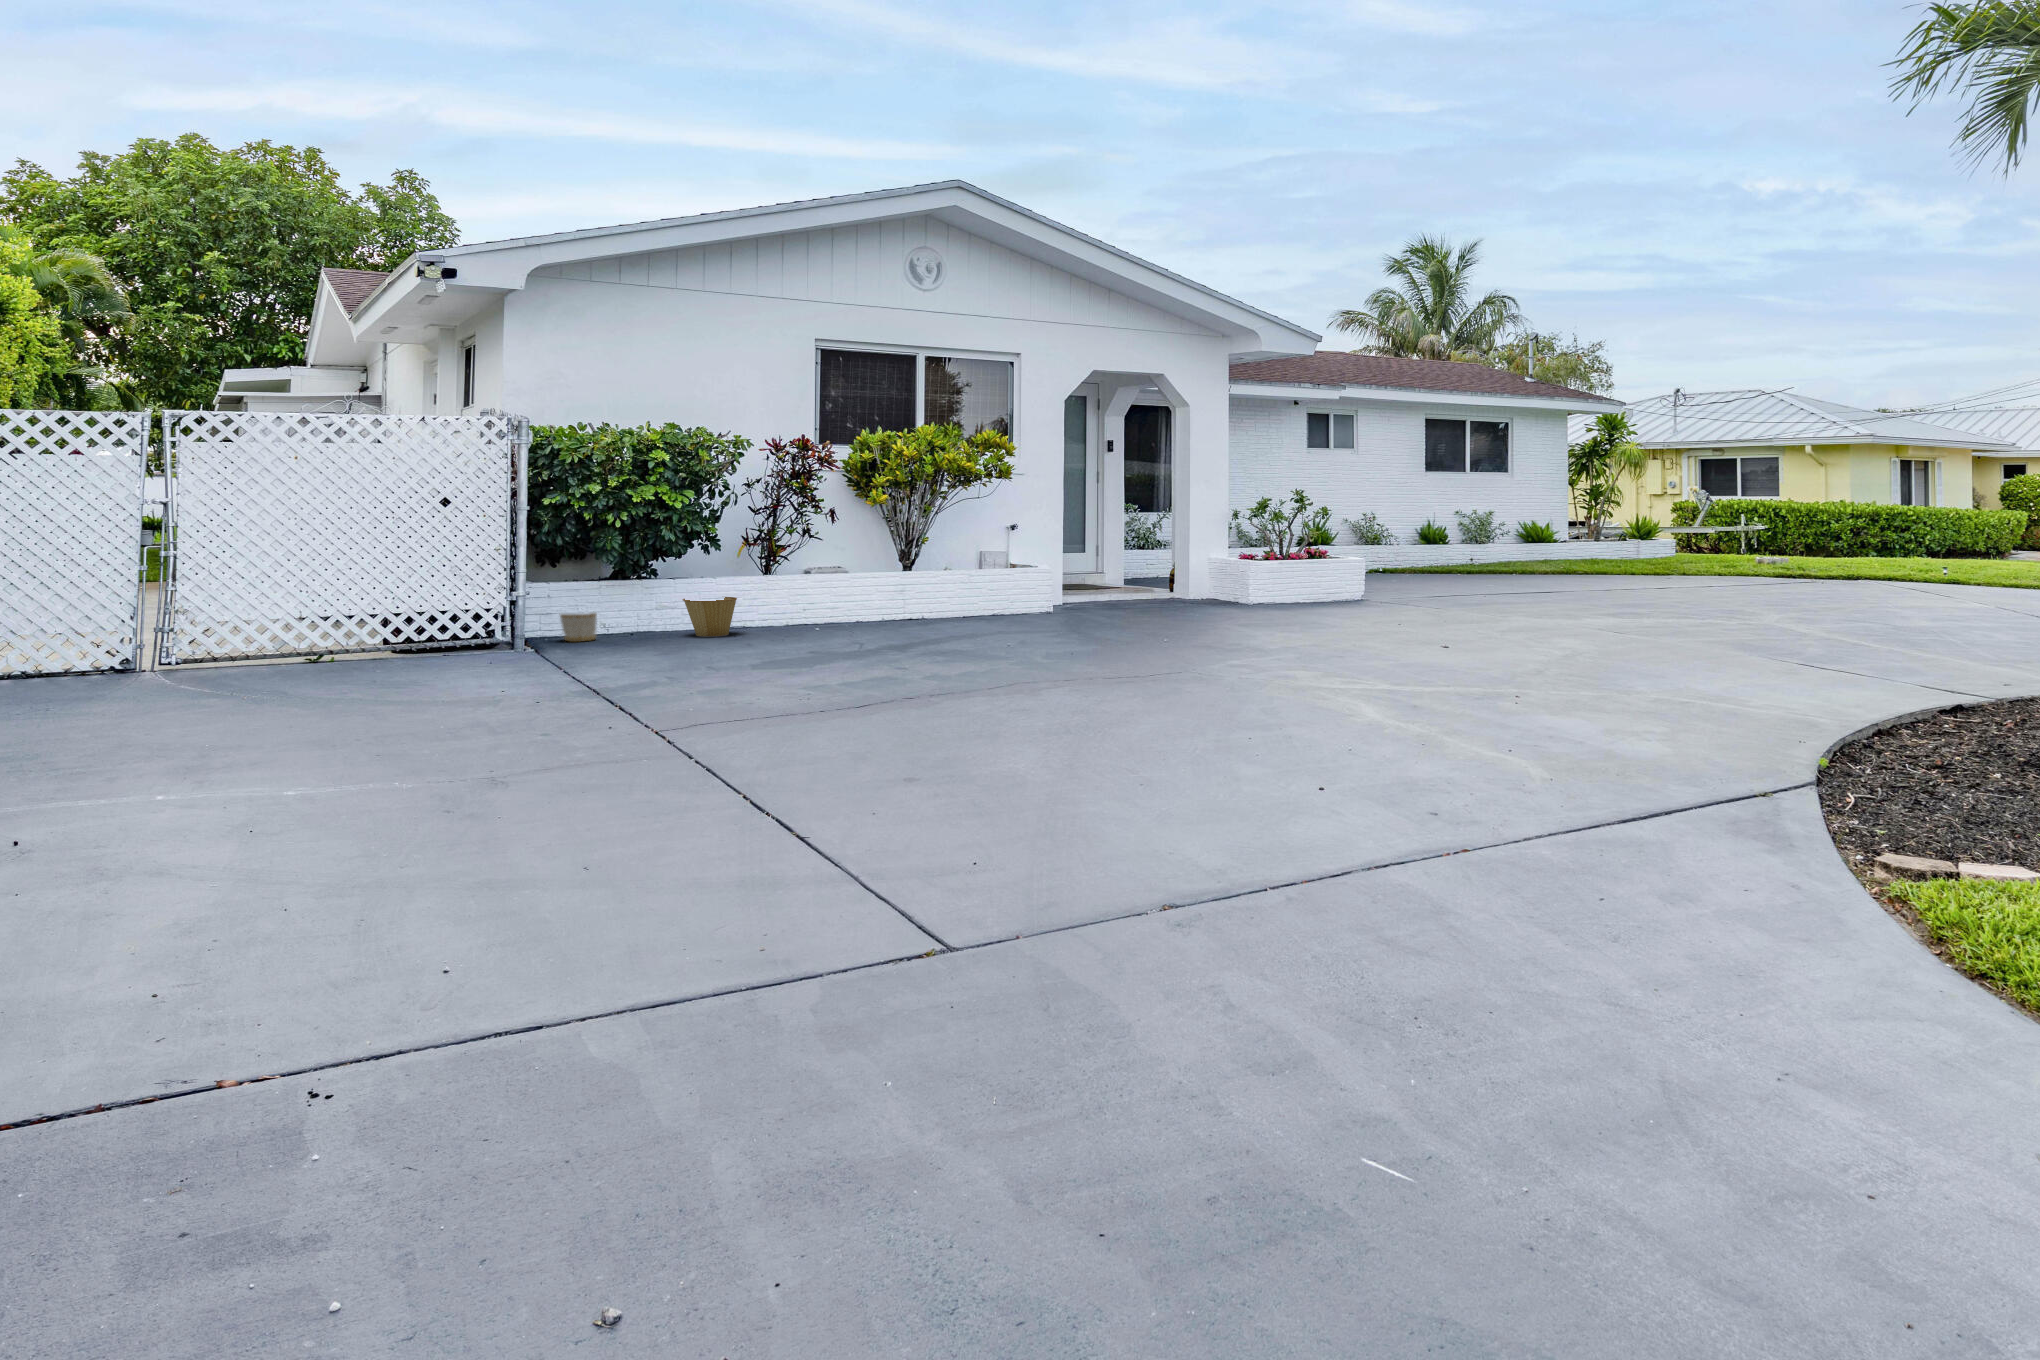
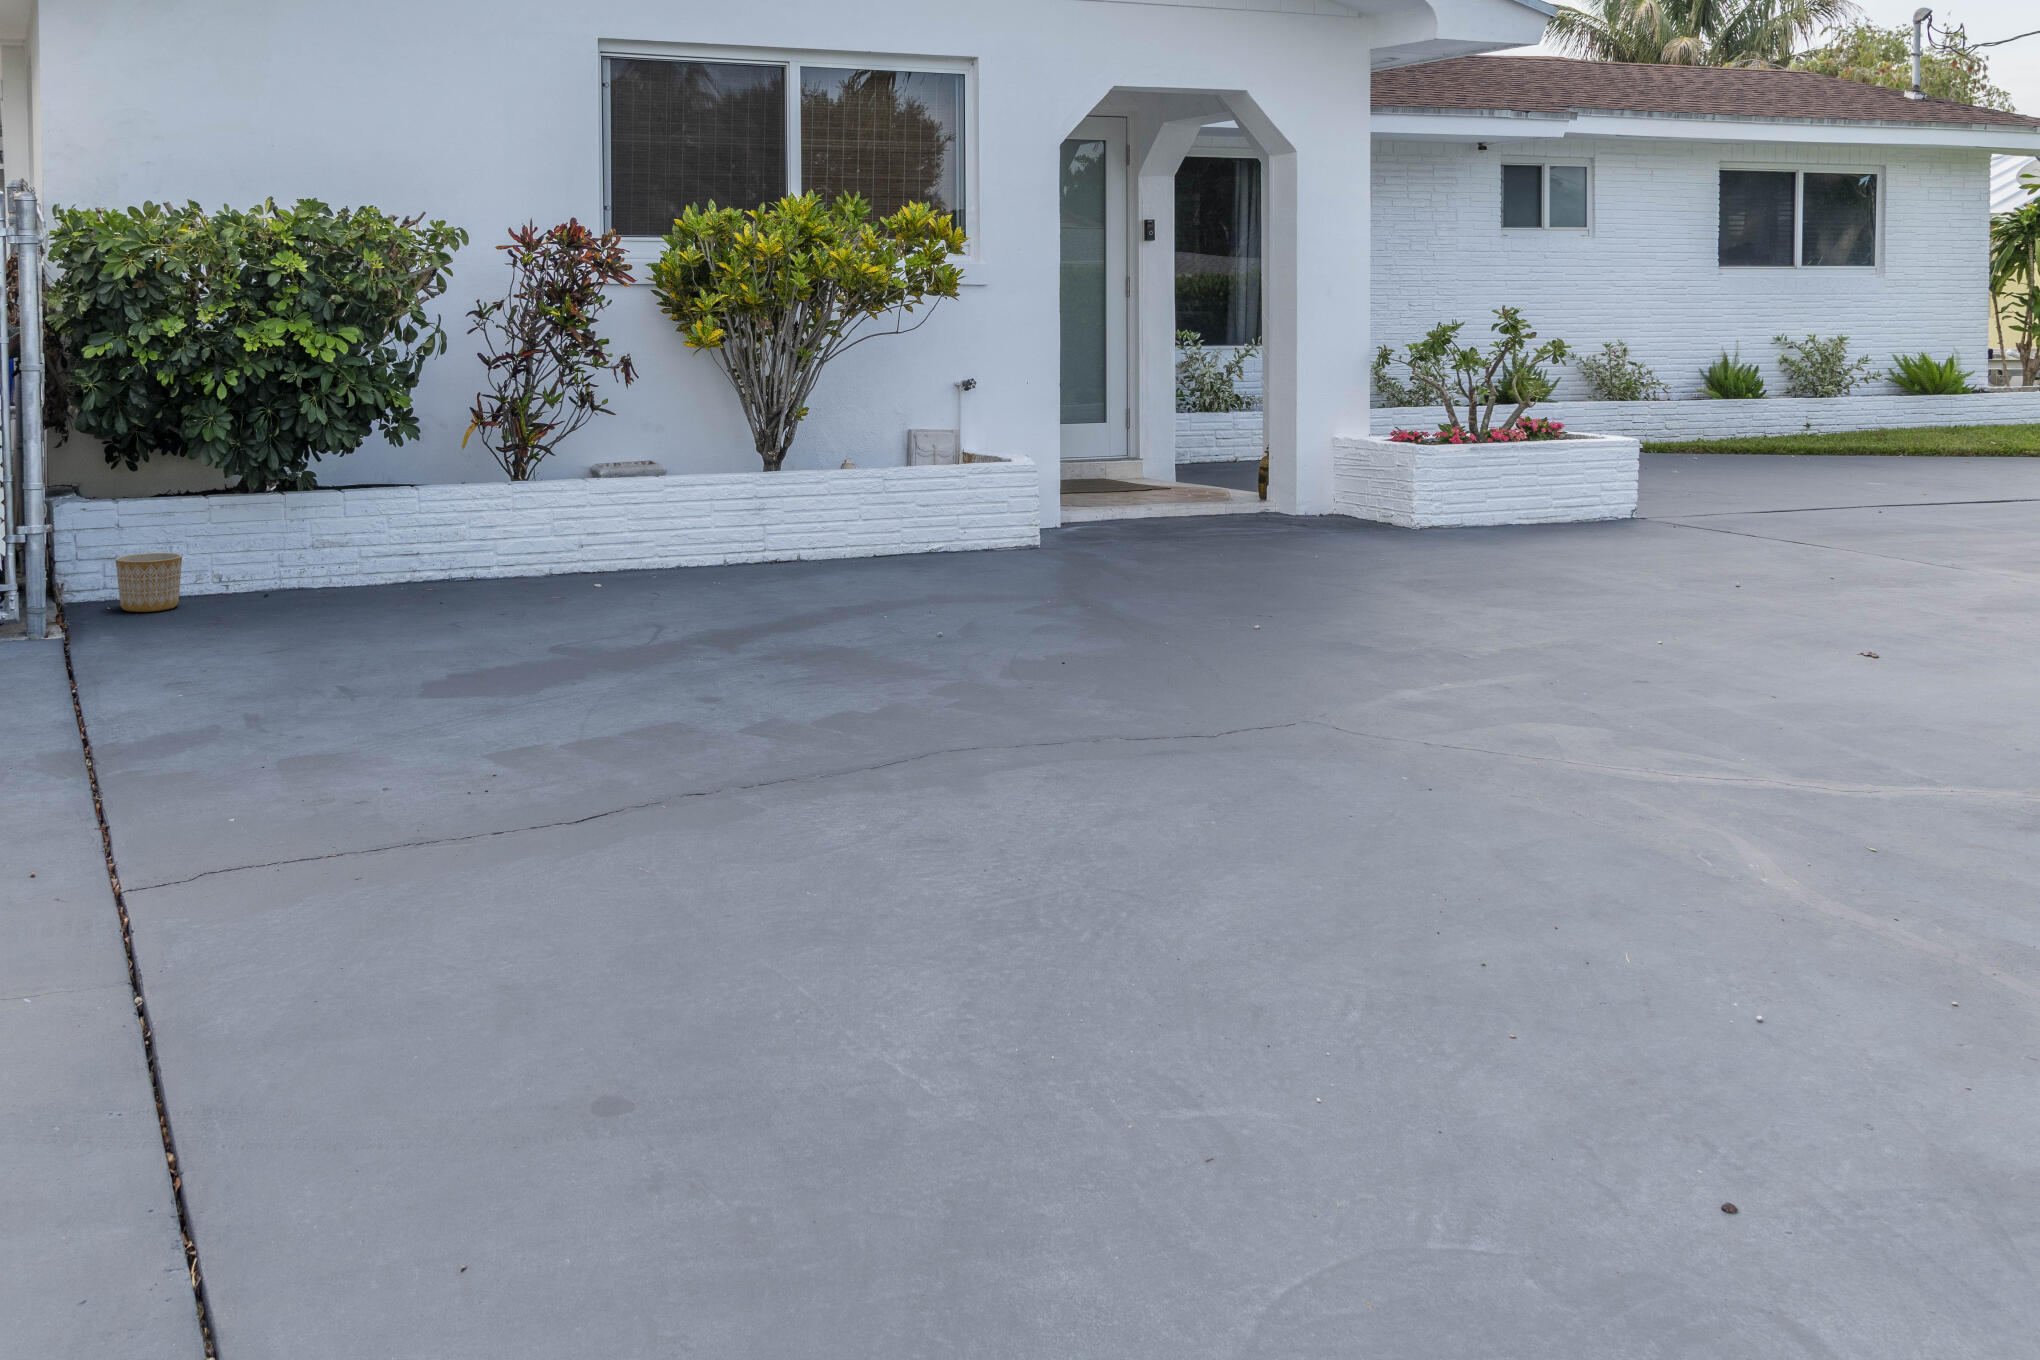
basket: present [683,597,737,636] -> none [337,524,437,603]

